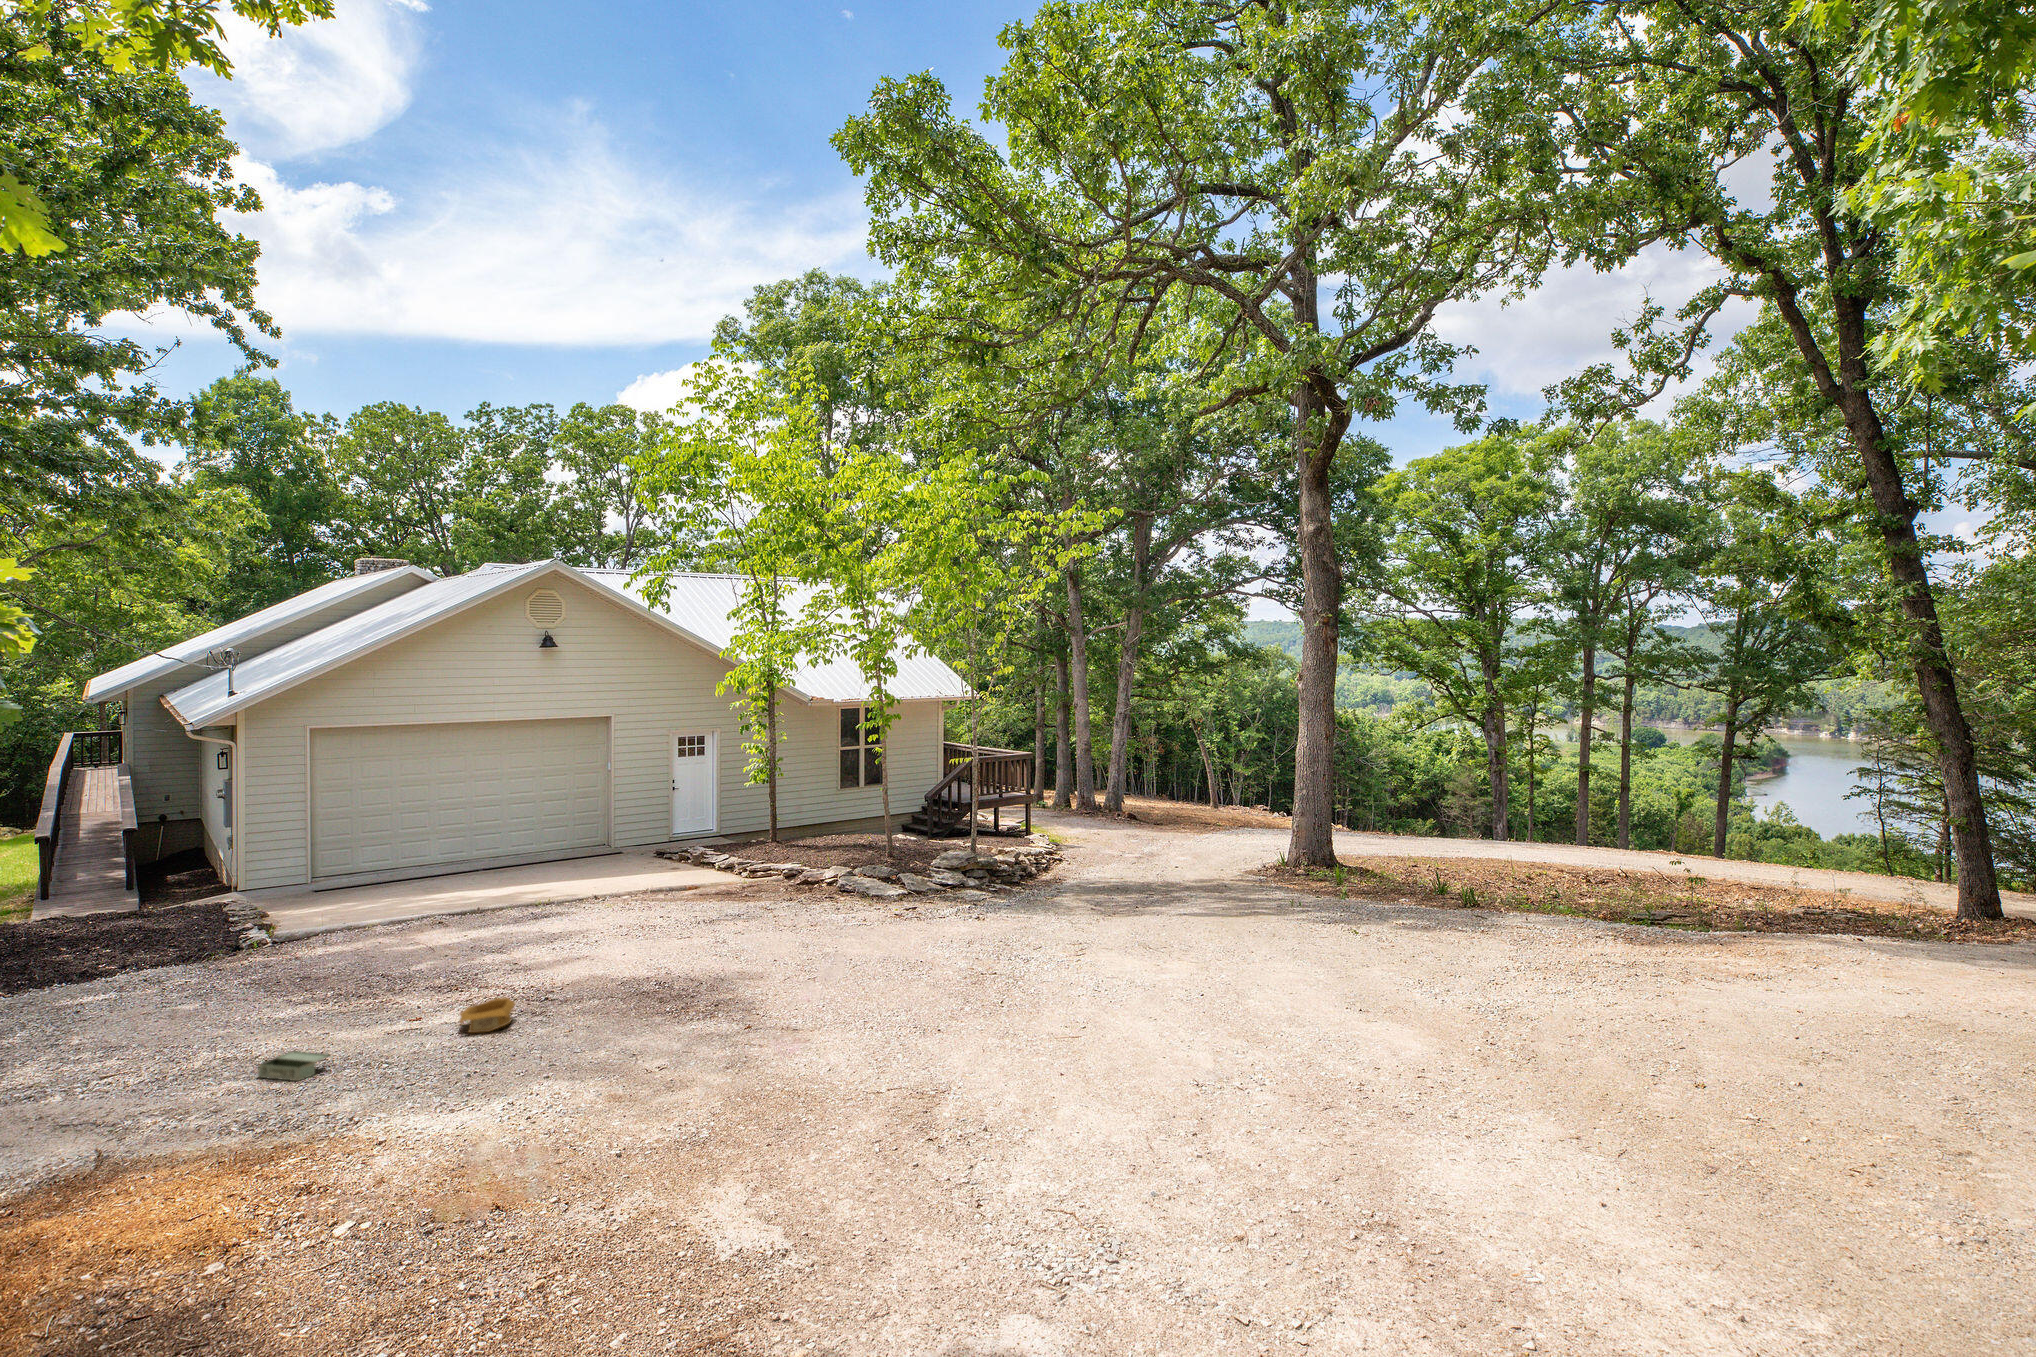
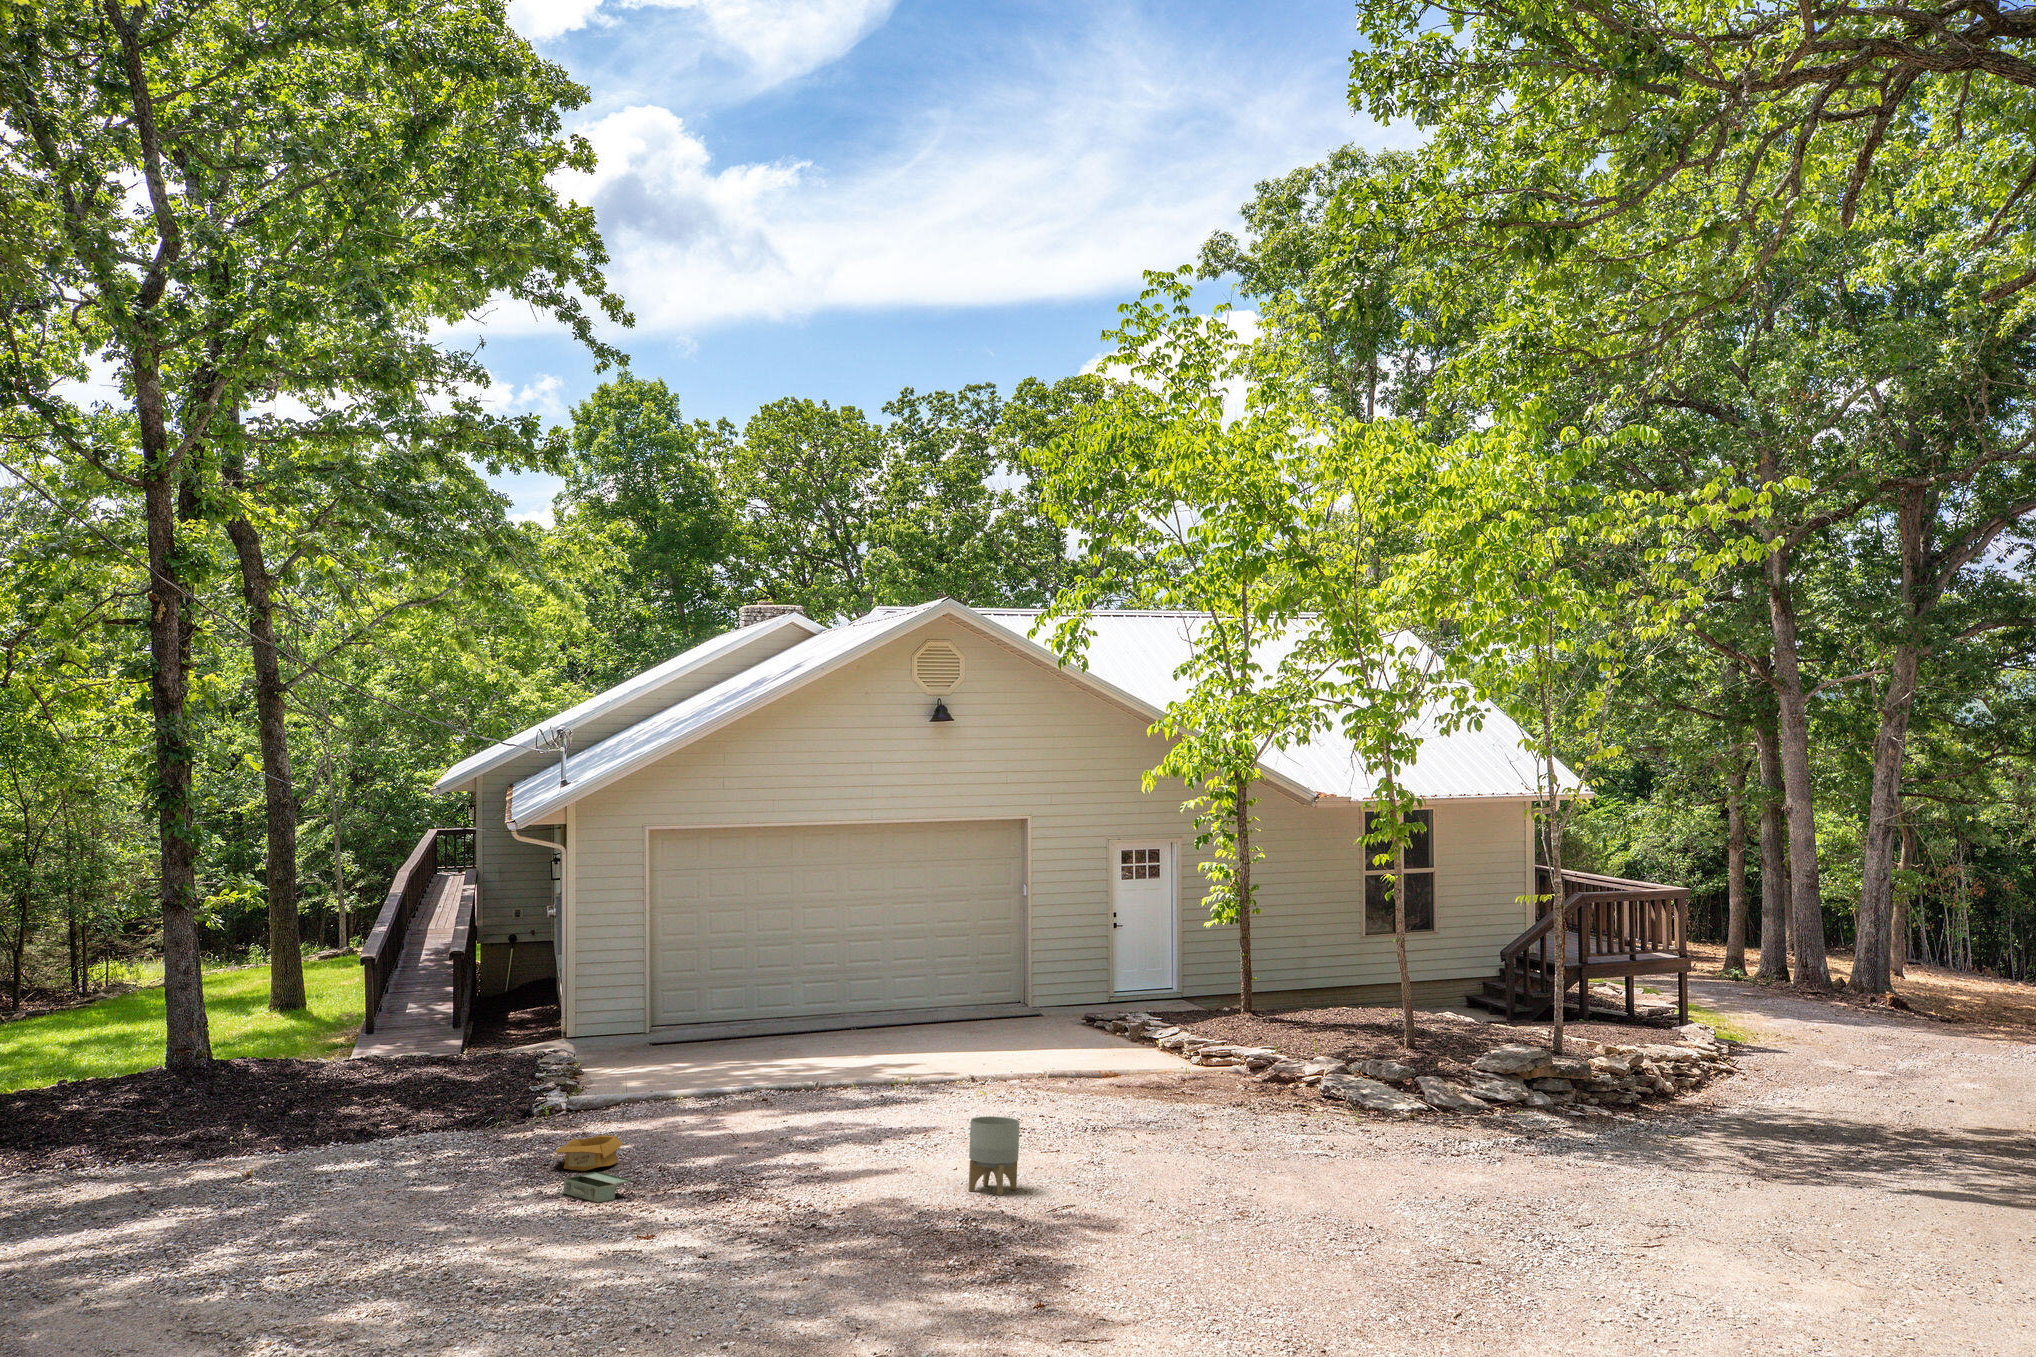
planter: none [634,951,674,1011] -> present [969,1116,1020,1196]
cardboard box: present [460,998,515,1033] -> present [554,1135,622,1171]

